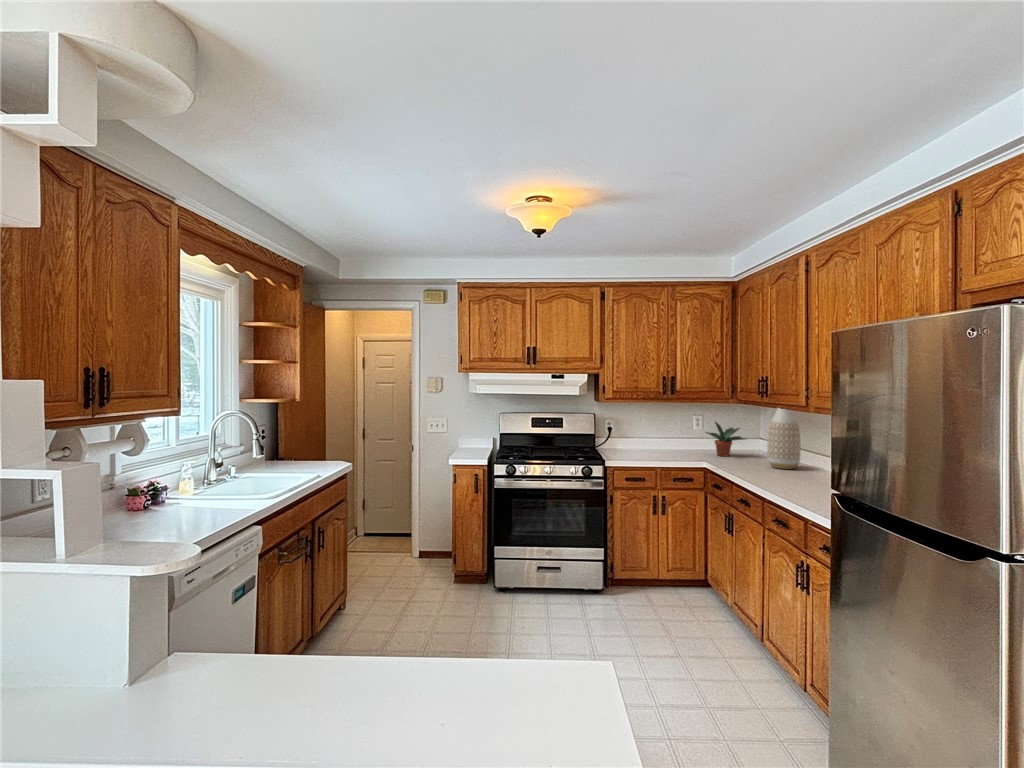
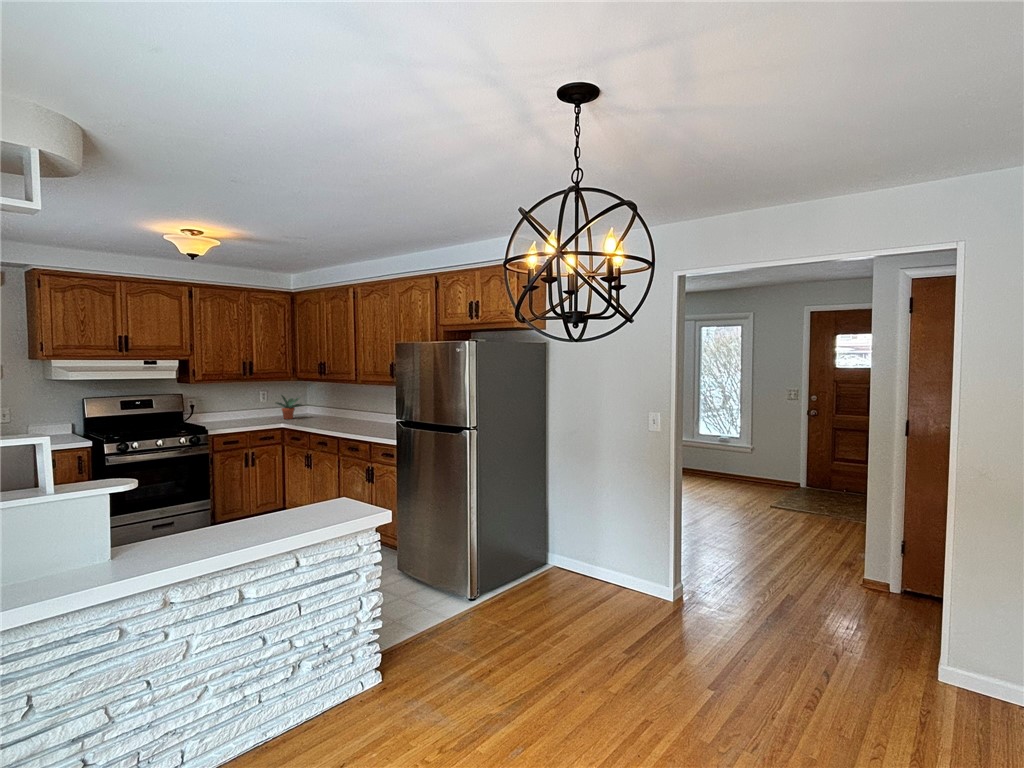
vase: present [767,408,801,469] -> none [325,381,345,421]

